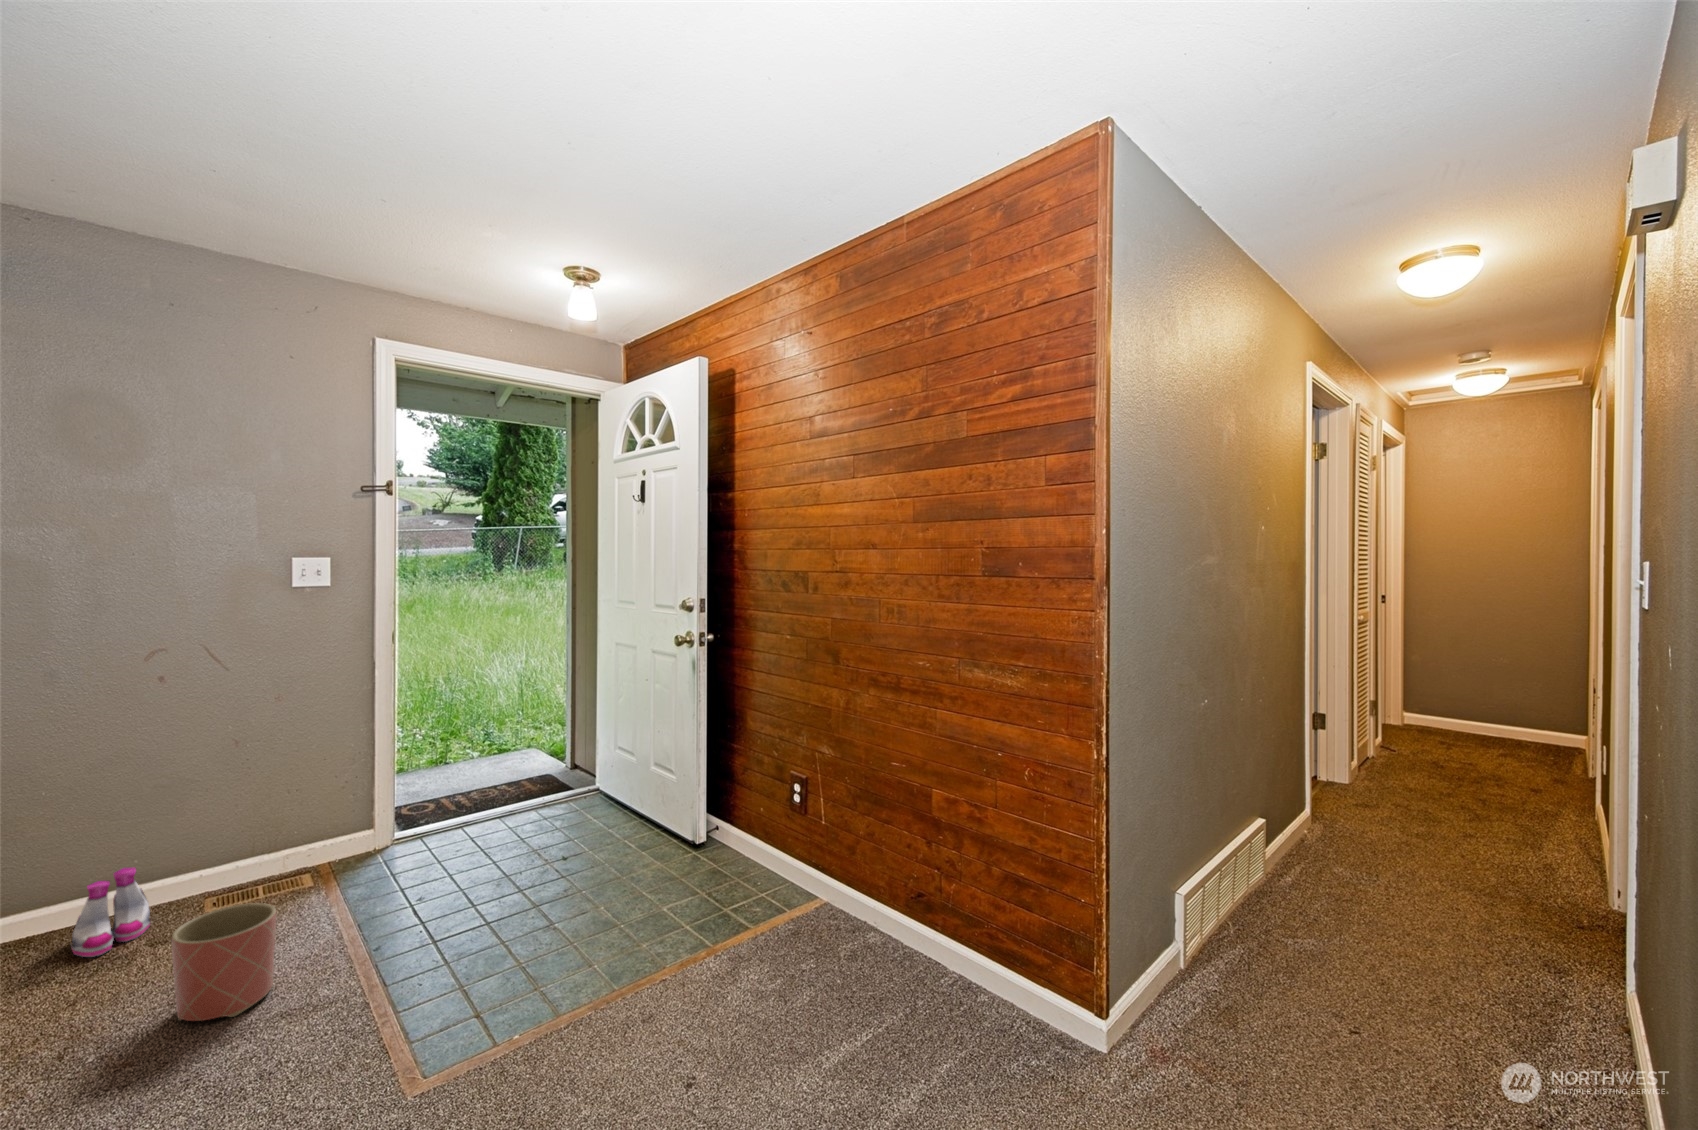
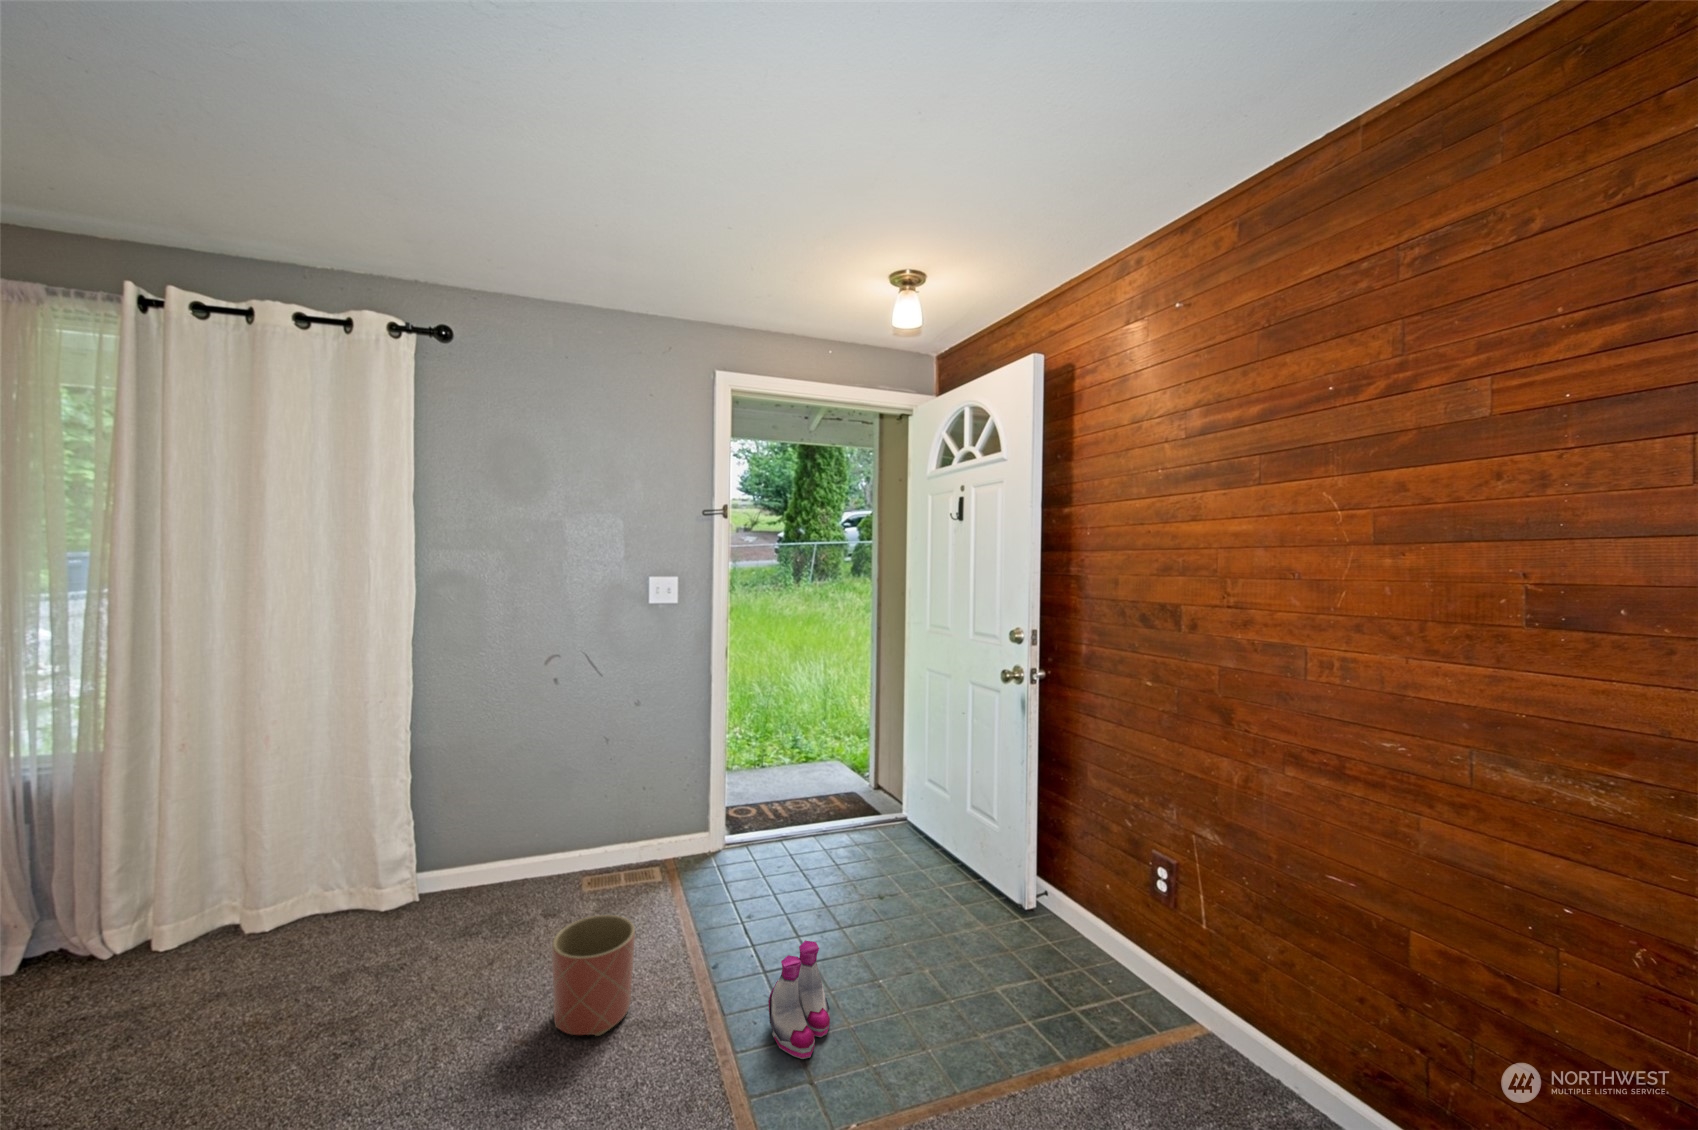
boots: present [71,868,150,957] -> present [768,940,830,1059]

